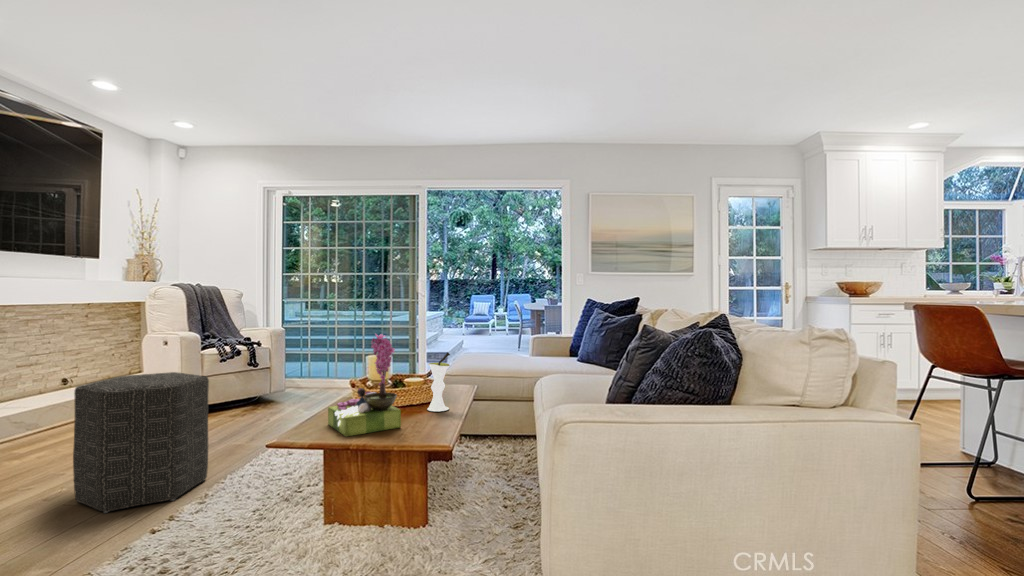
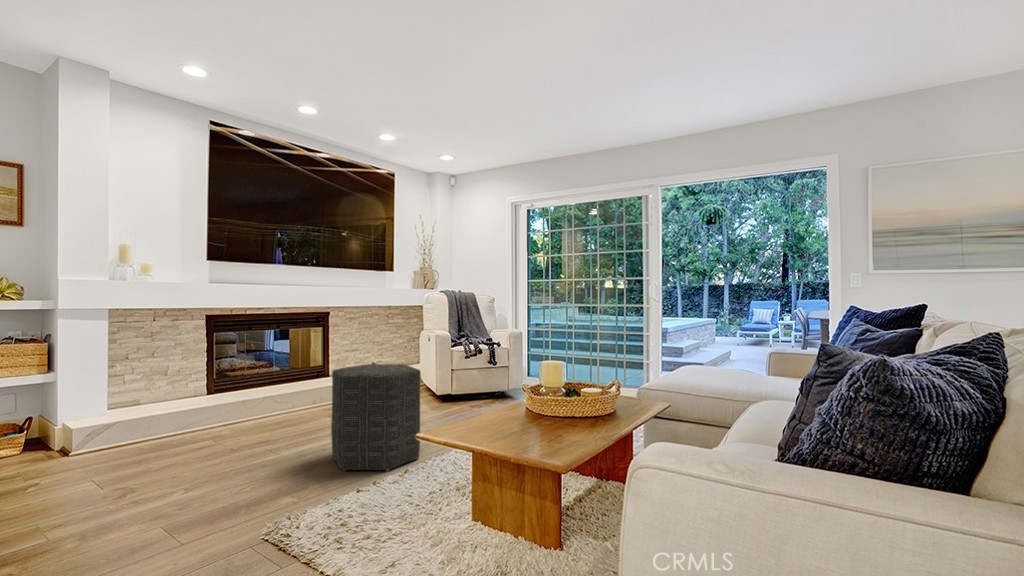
flower arrangement: present [328,334,401,437] -> none [476,338,543,438]
vase: present [427,352,450,411] -> none [582,363,608,427]

